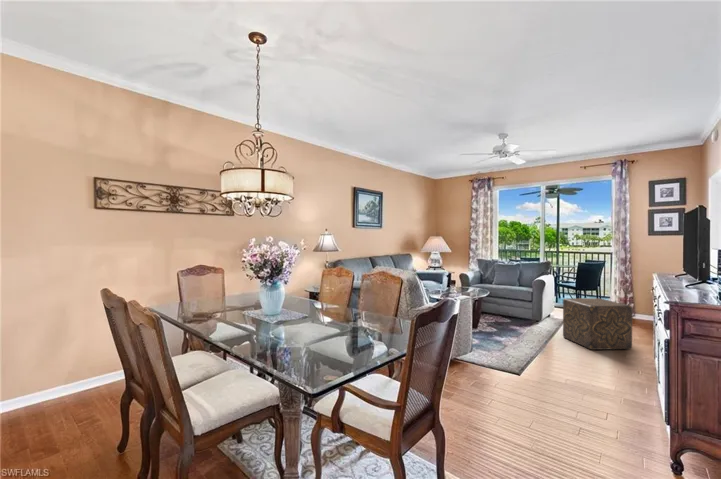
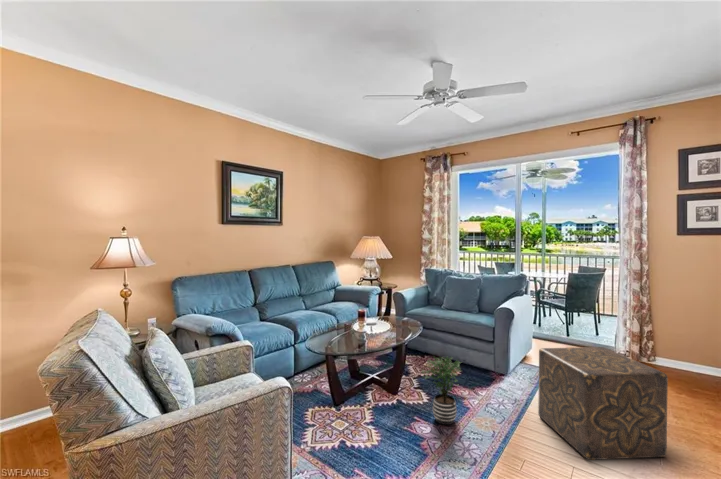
potted plant: none [496,302,522,340] -> present [422,357,462,425]

